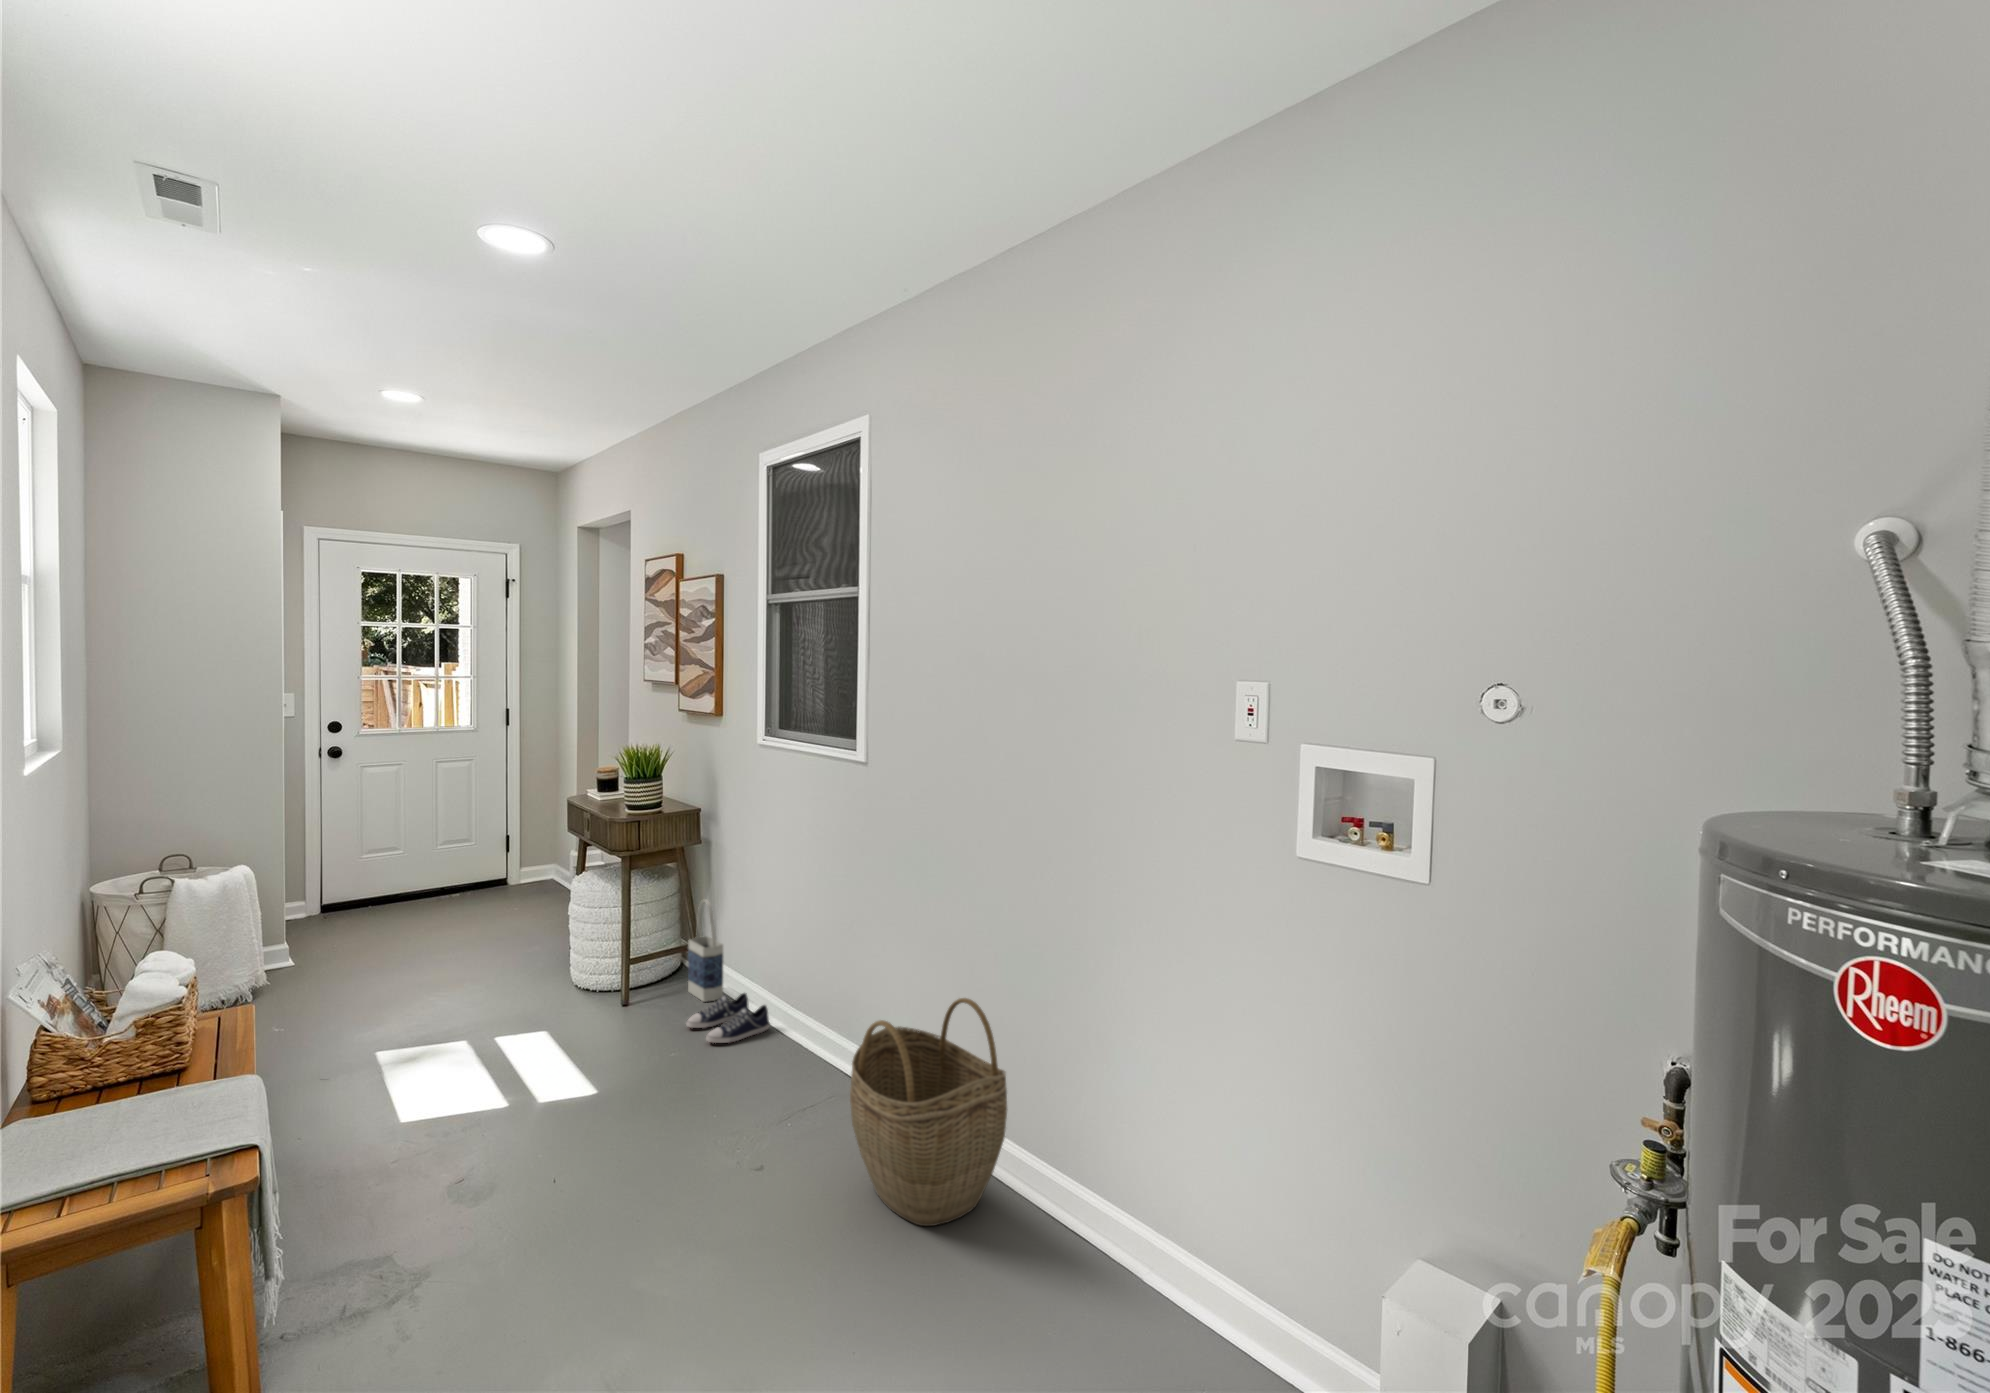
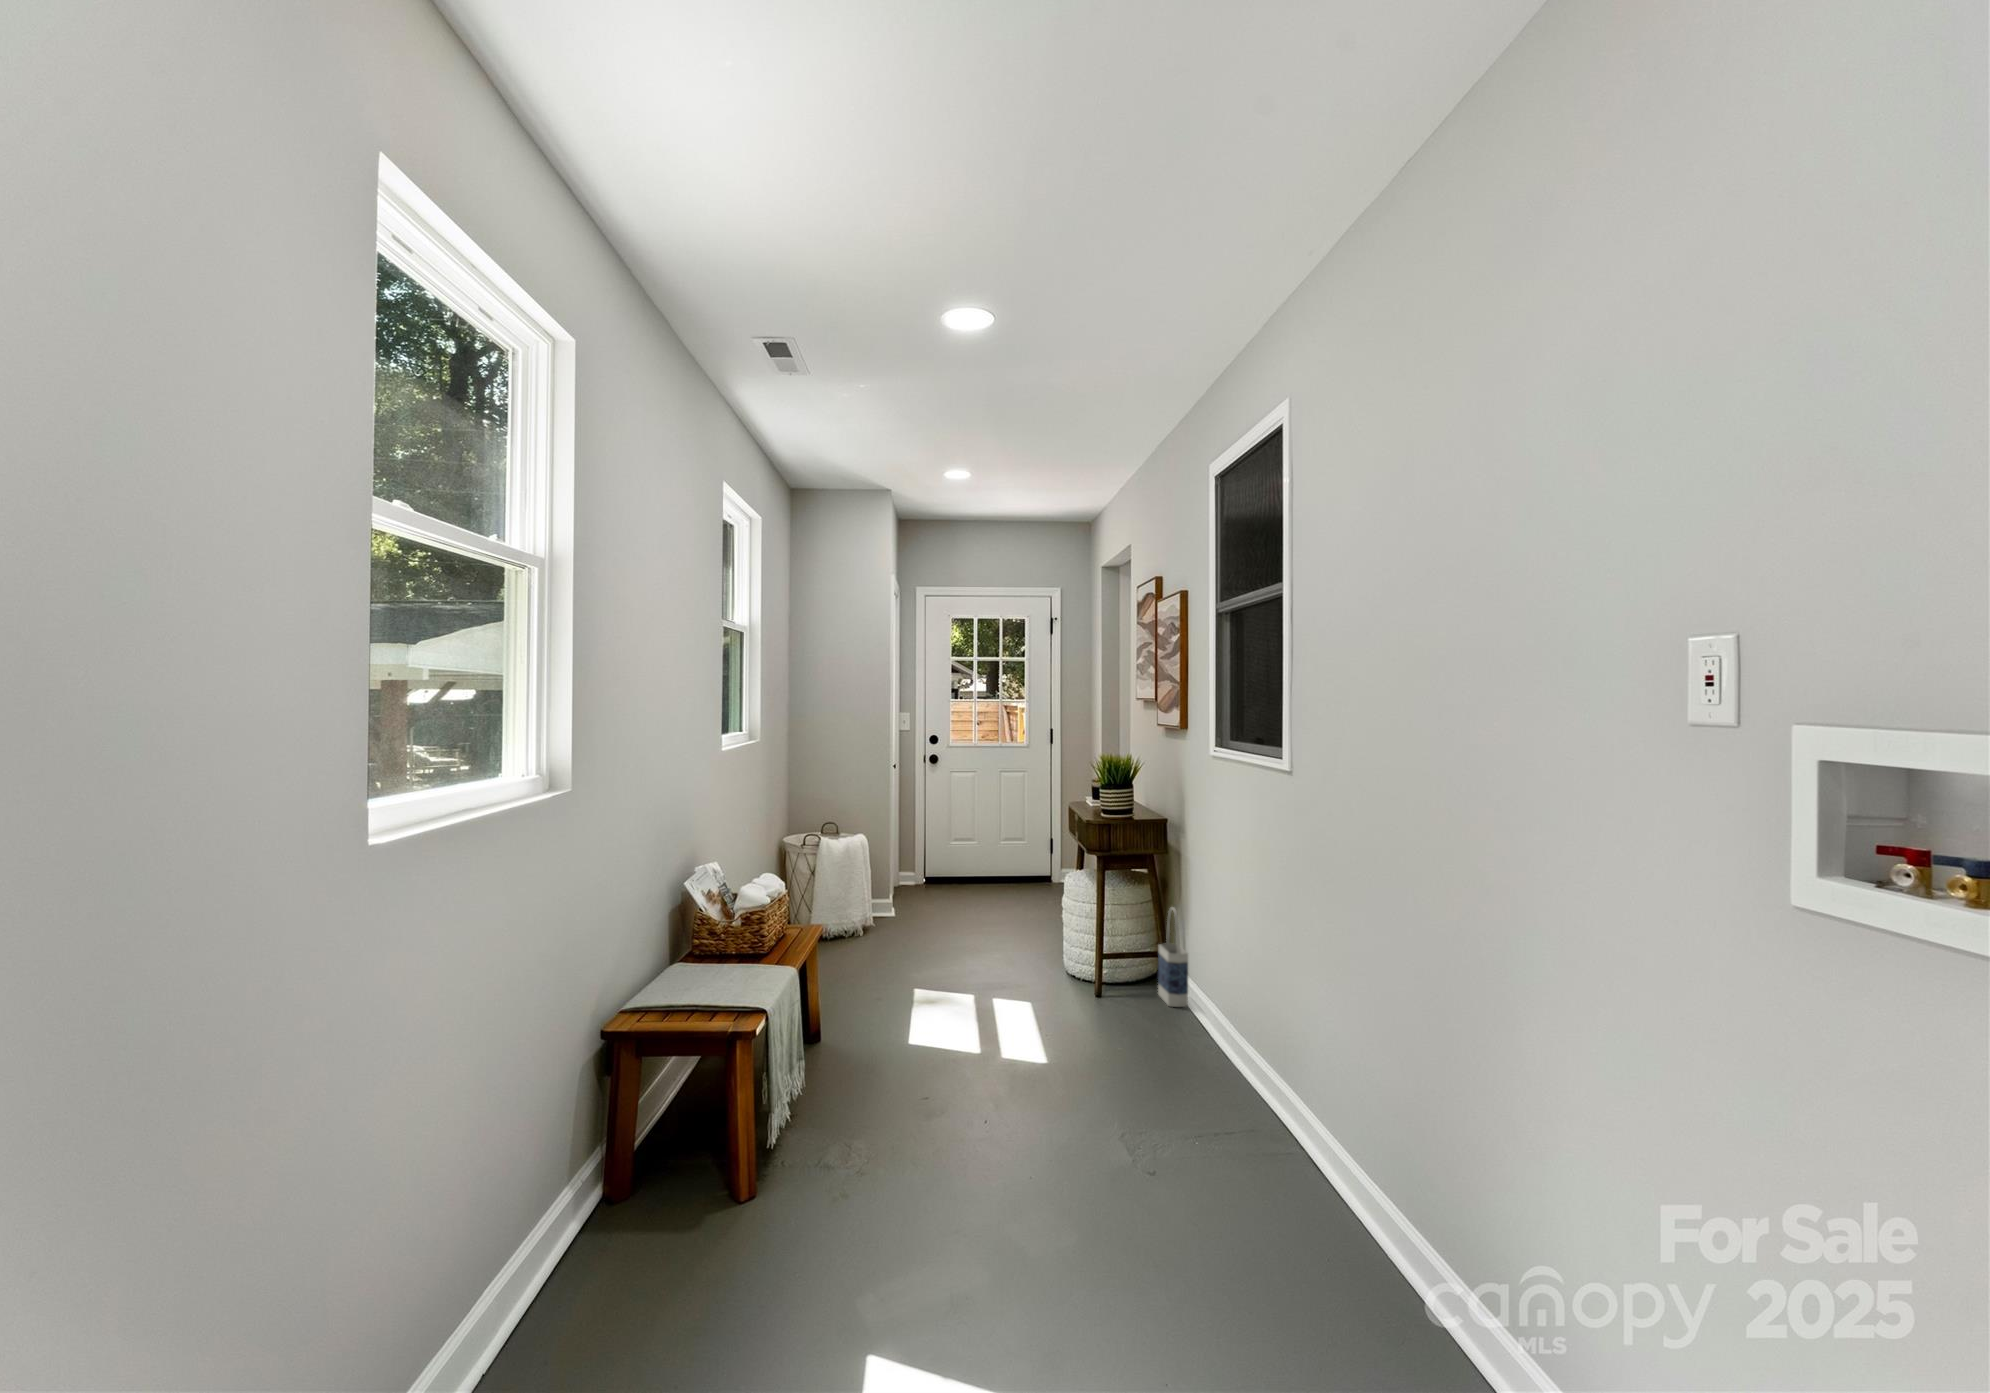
sneaker: present [686,993,770,1043] -> none [1144,1001,1221,1046]
woven basket: present [850,998,1007,1226] -> none [1241,1033,1416,1281]

